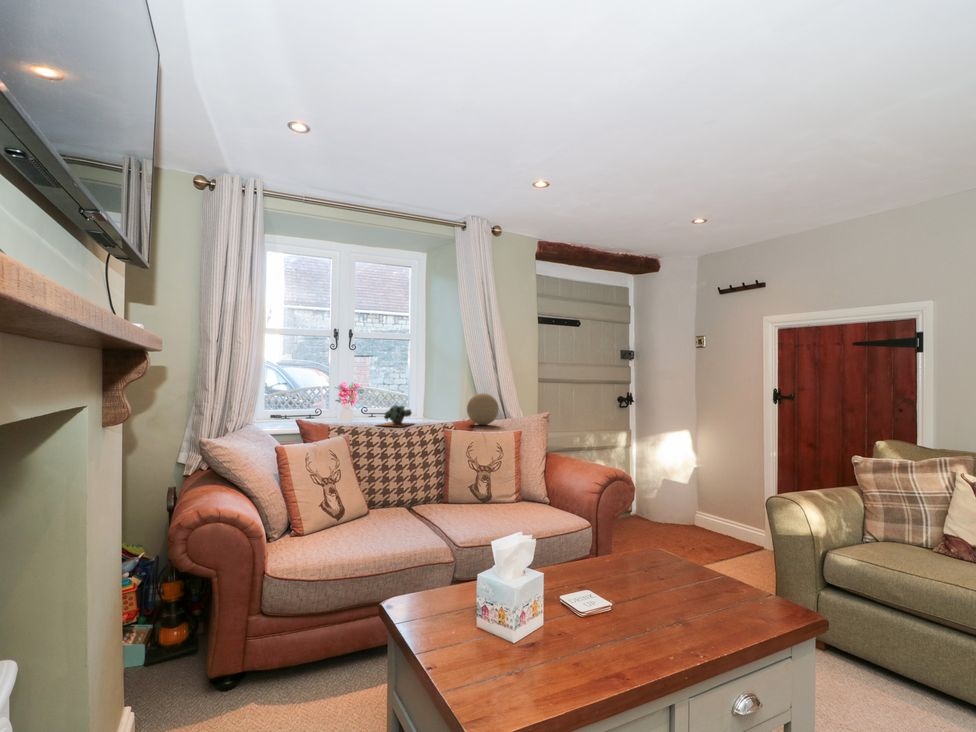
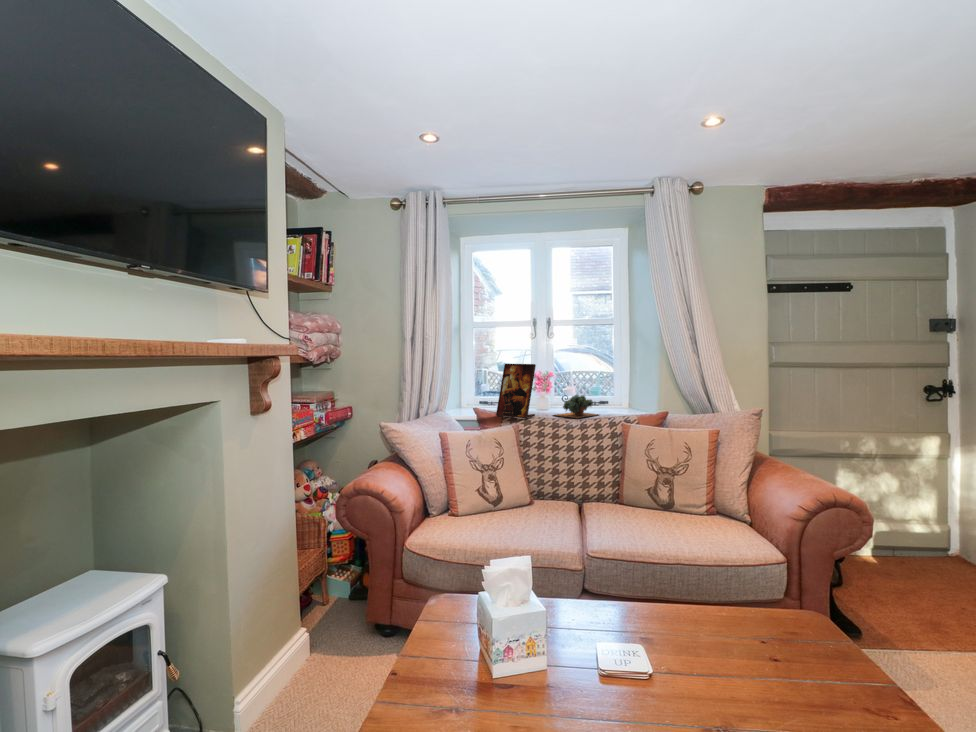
picture frame: none [319,374,363,429] -> present [496,364,536,418]
decorative orb: present [467,393,499,425] -> none [657,384,695,420]

